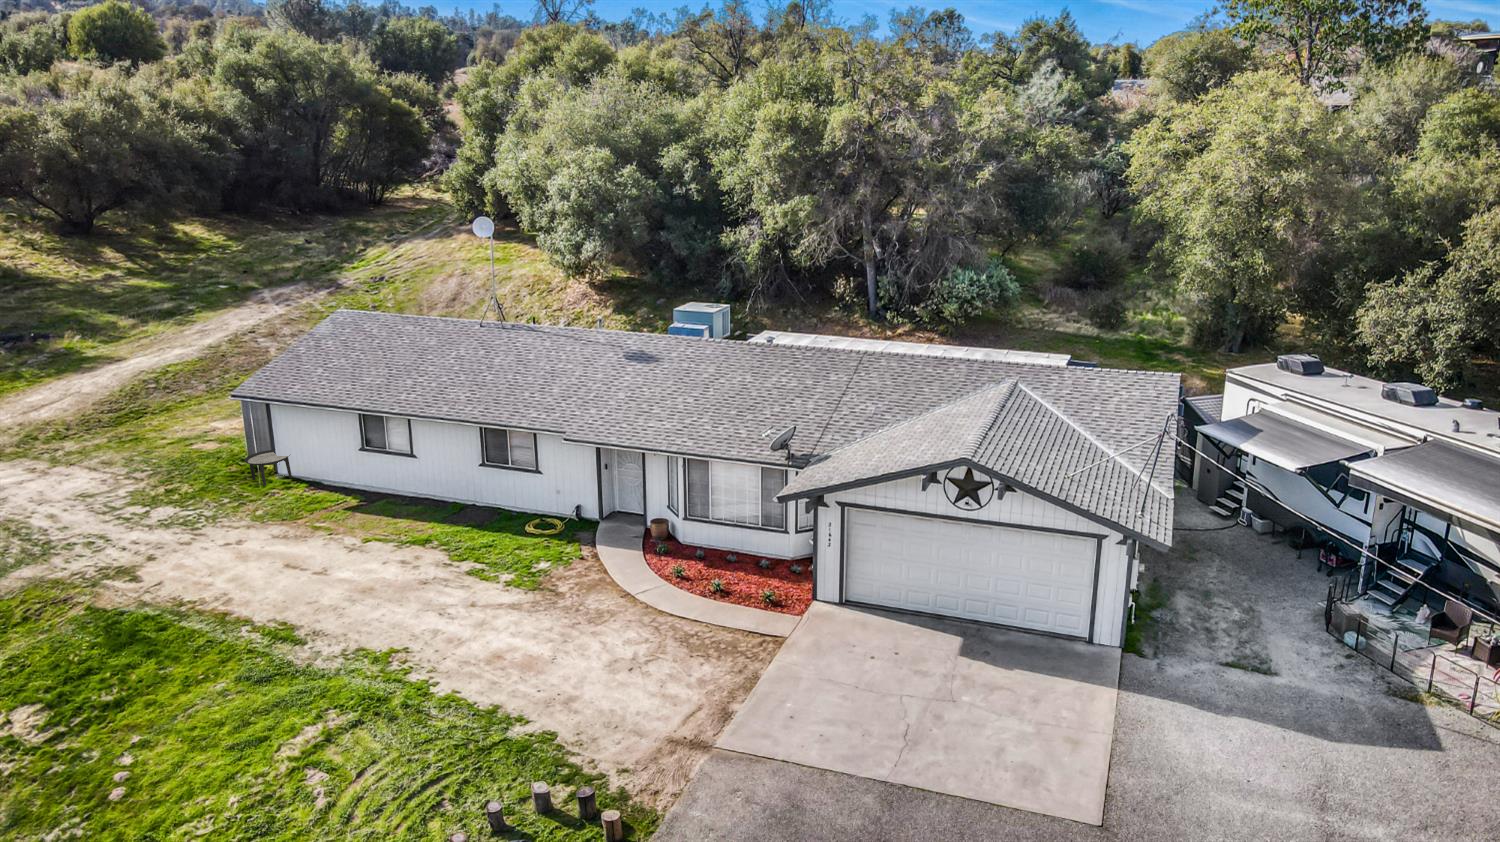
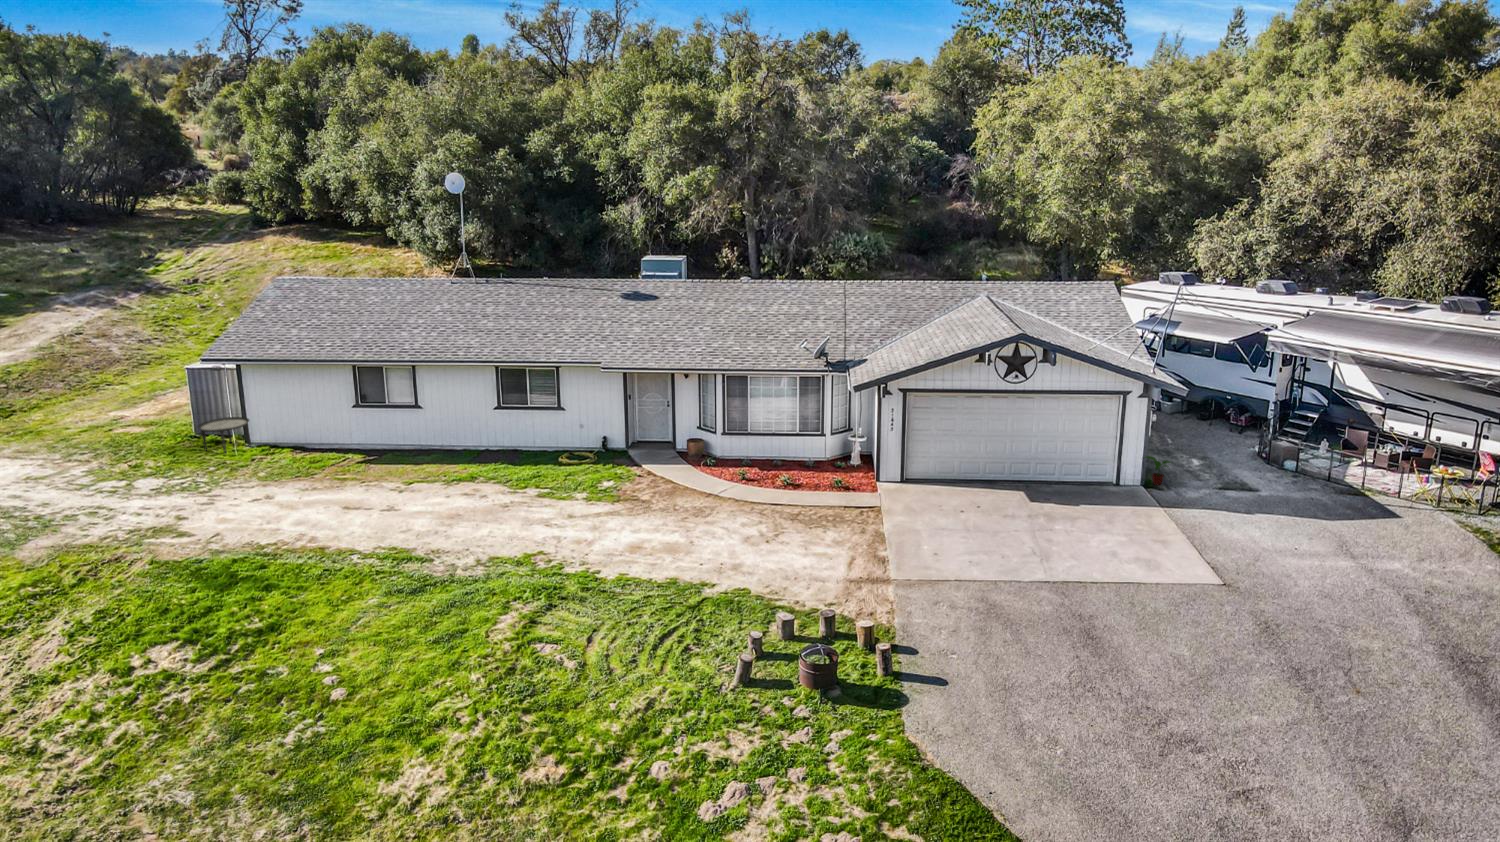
potted plant: none [1119,616,1158,654] -> present [1145,456,1170,485]

